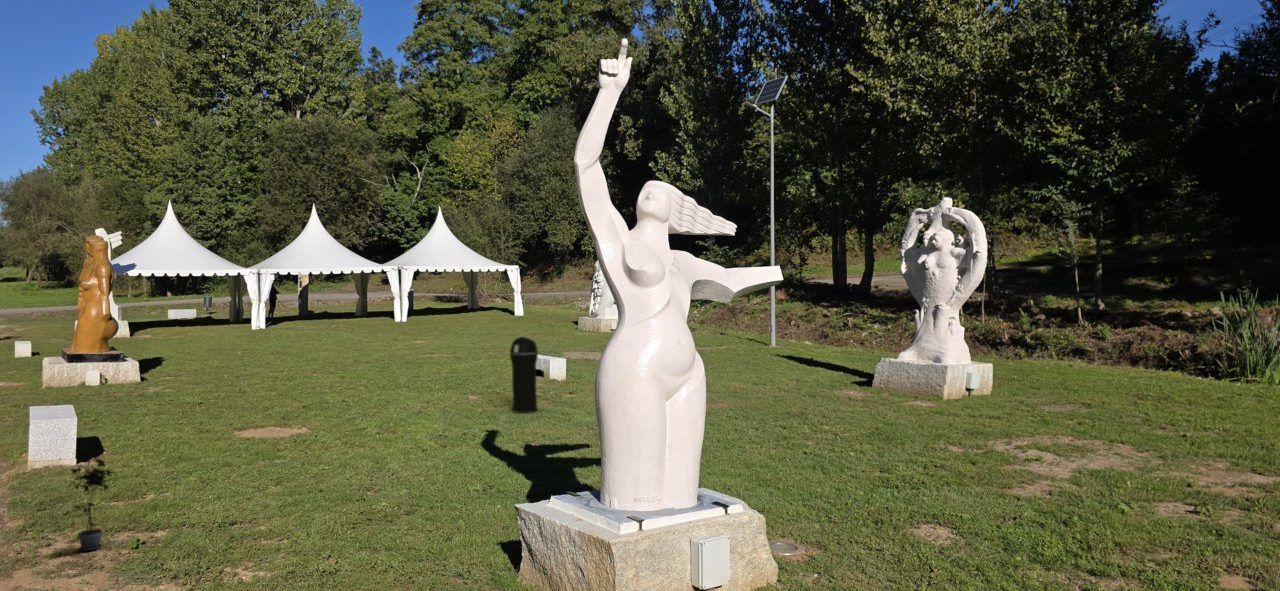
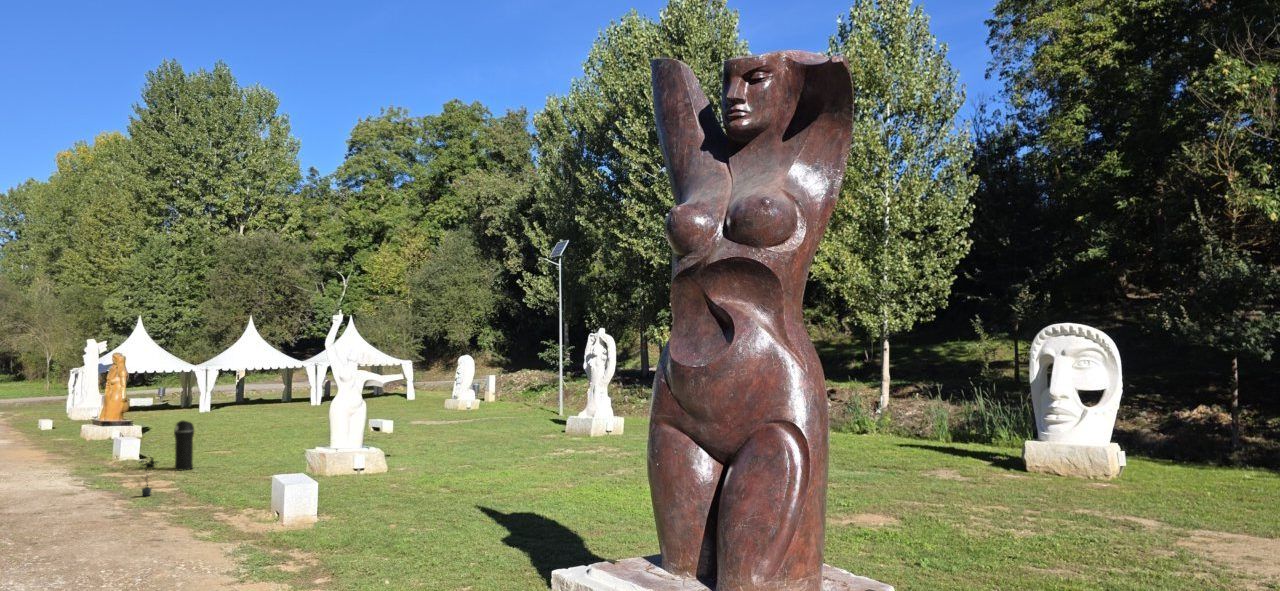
trash can: present [510,337,538,413] -> present [174,421,194,470]

